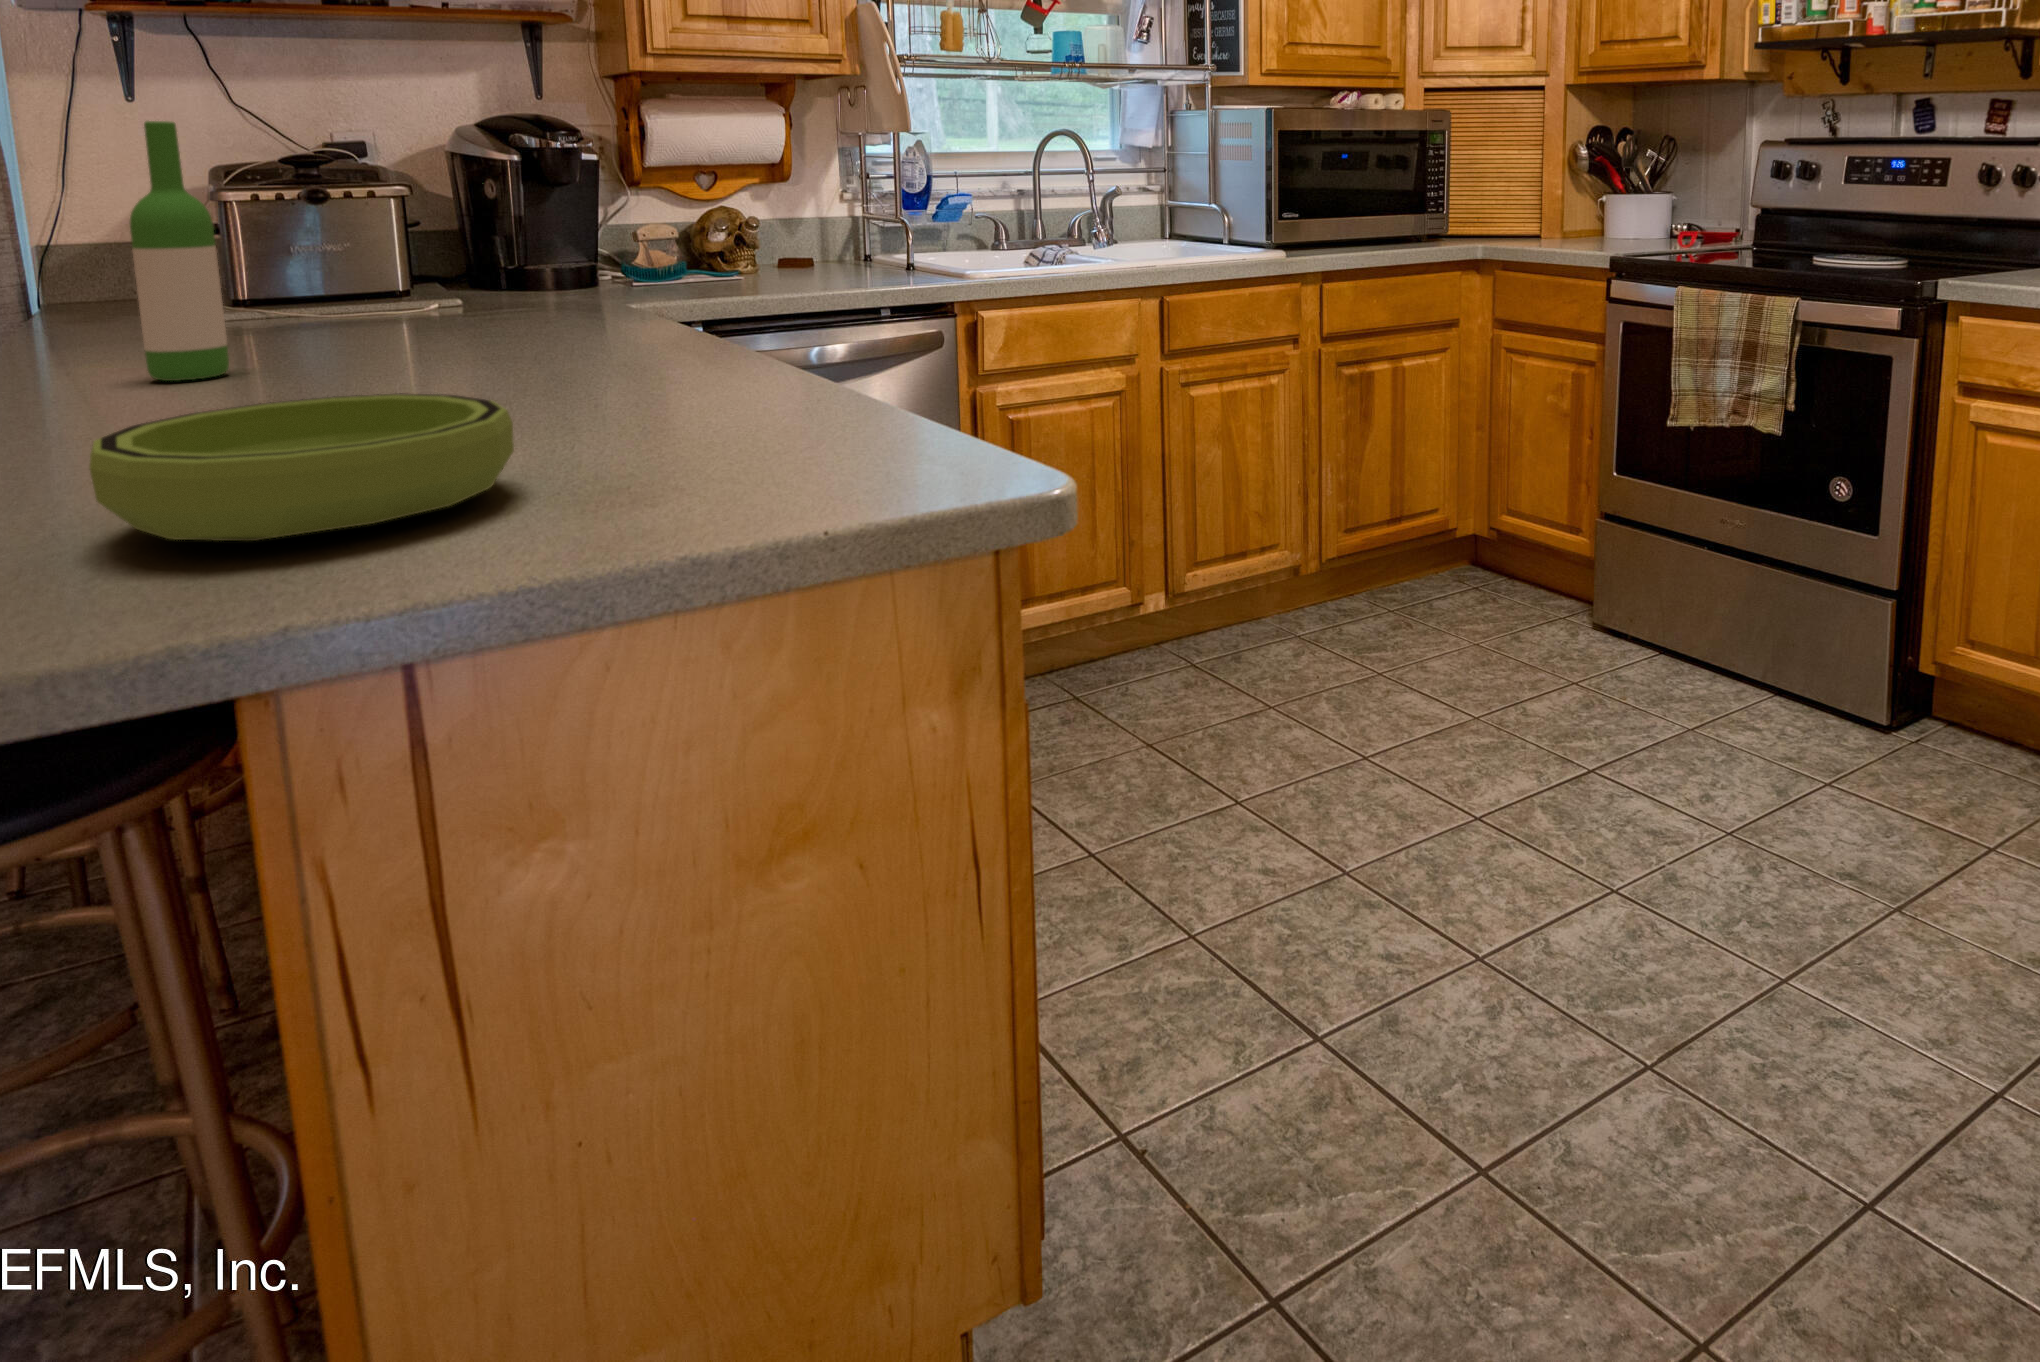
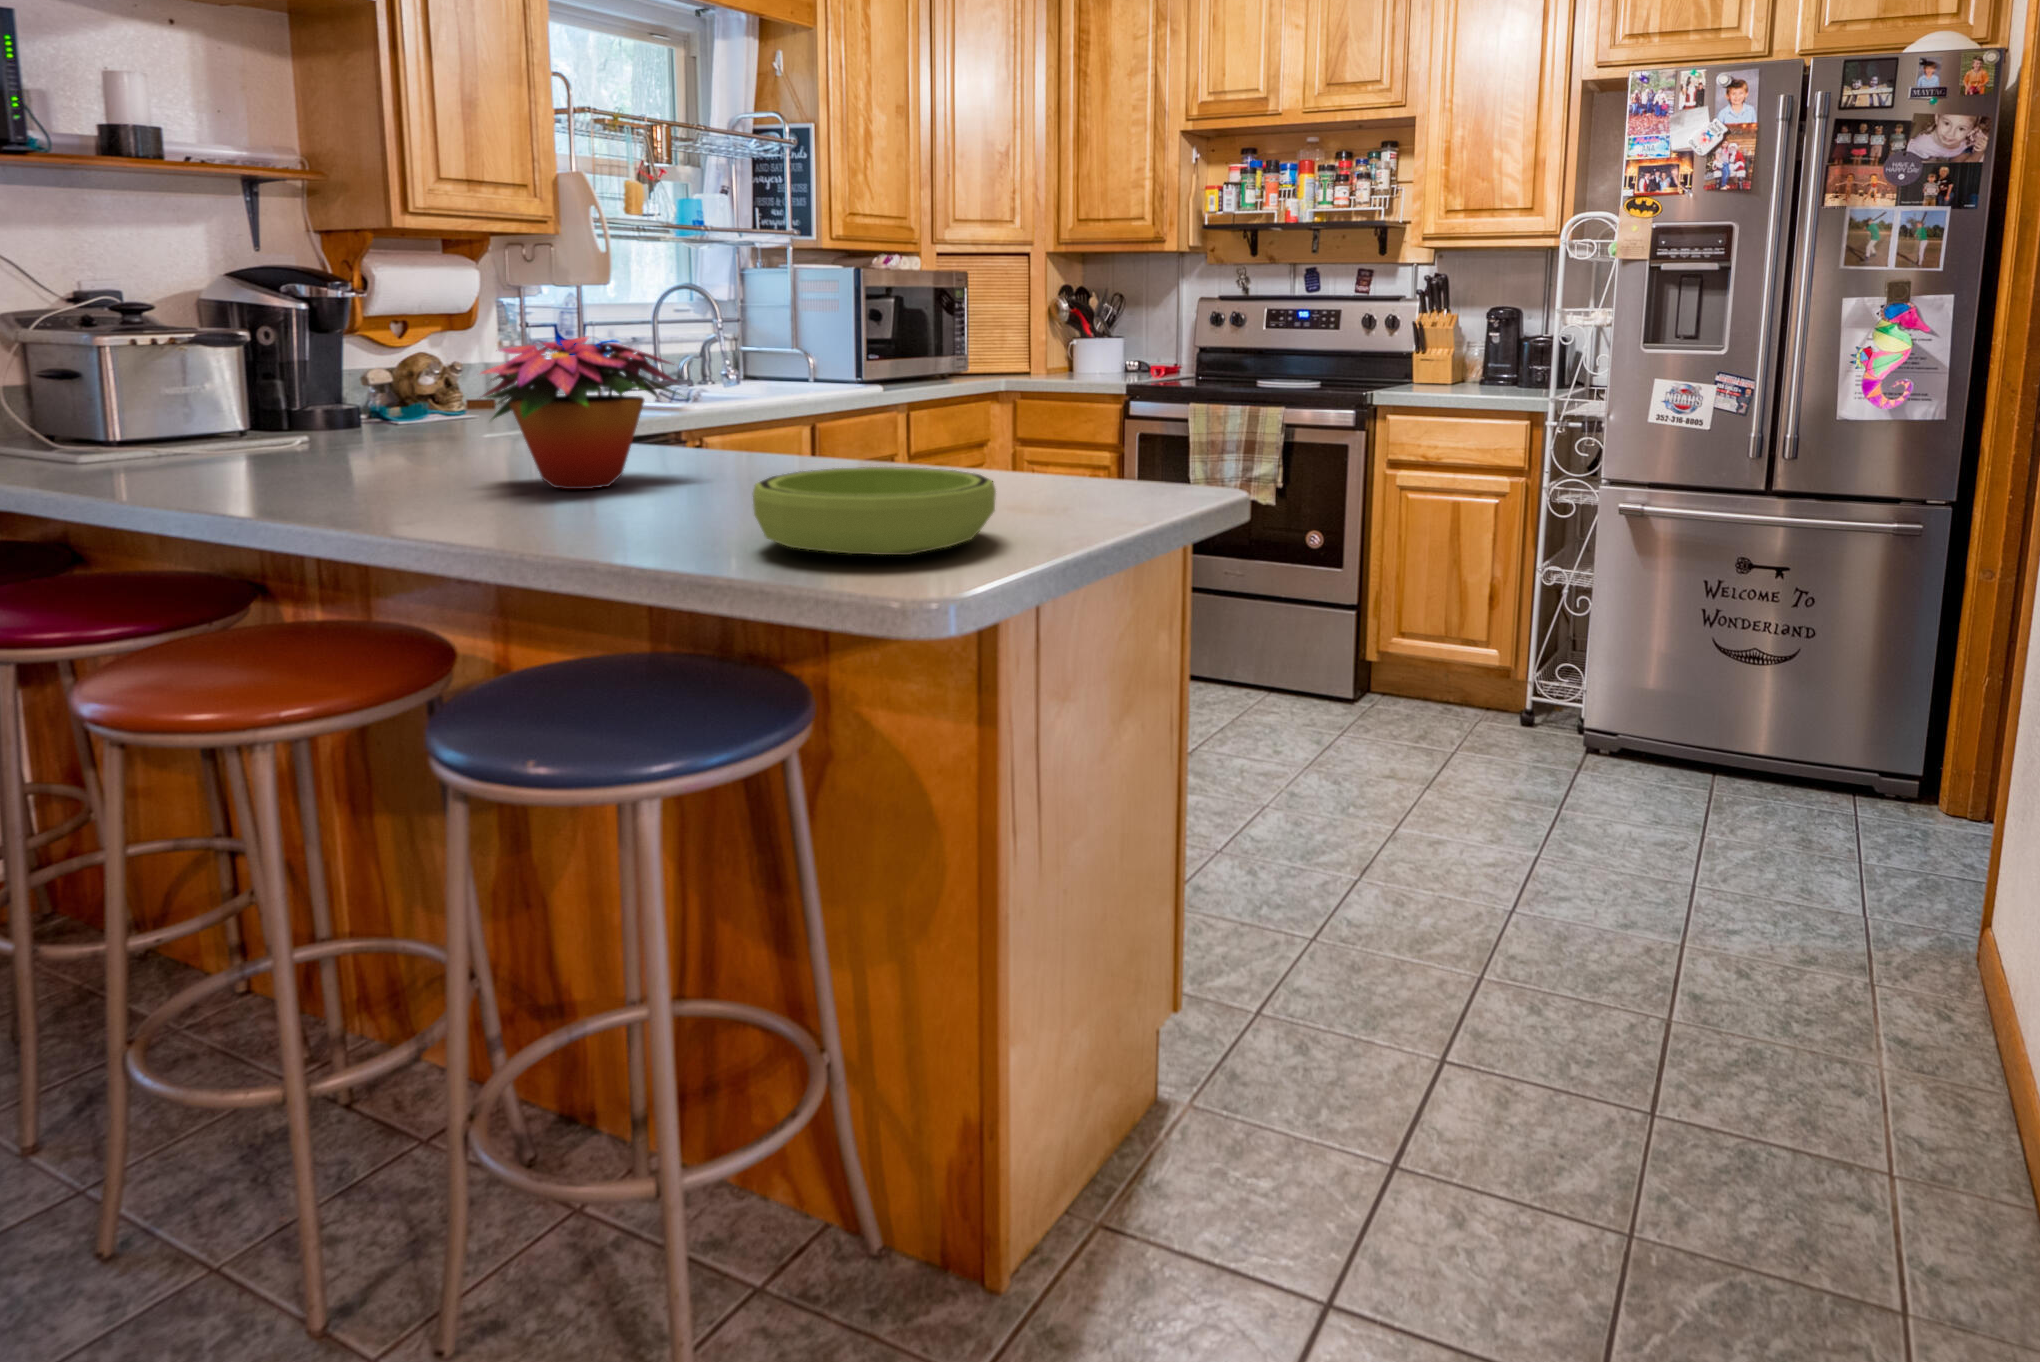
wine bottle: present [130,121,229,381] -> none [250,266,330,502]
flower arrangement: none [291,198,604,384] -> present [482,337,677,489]

